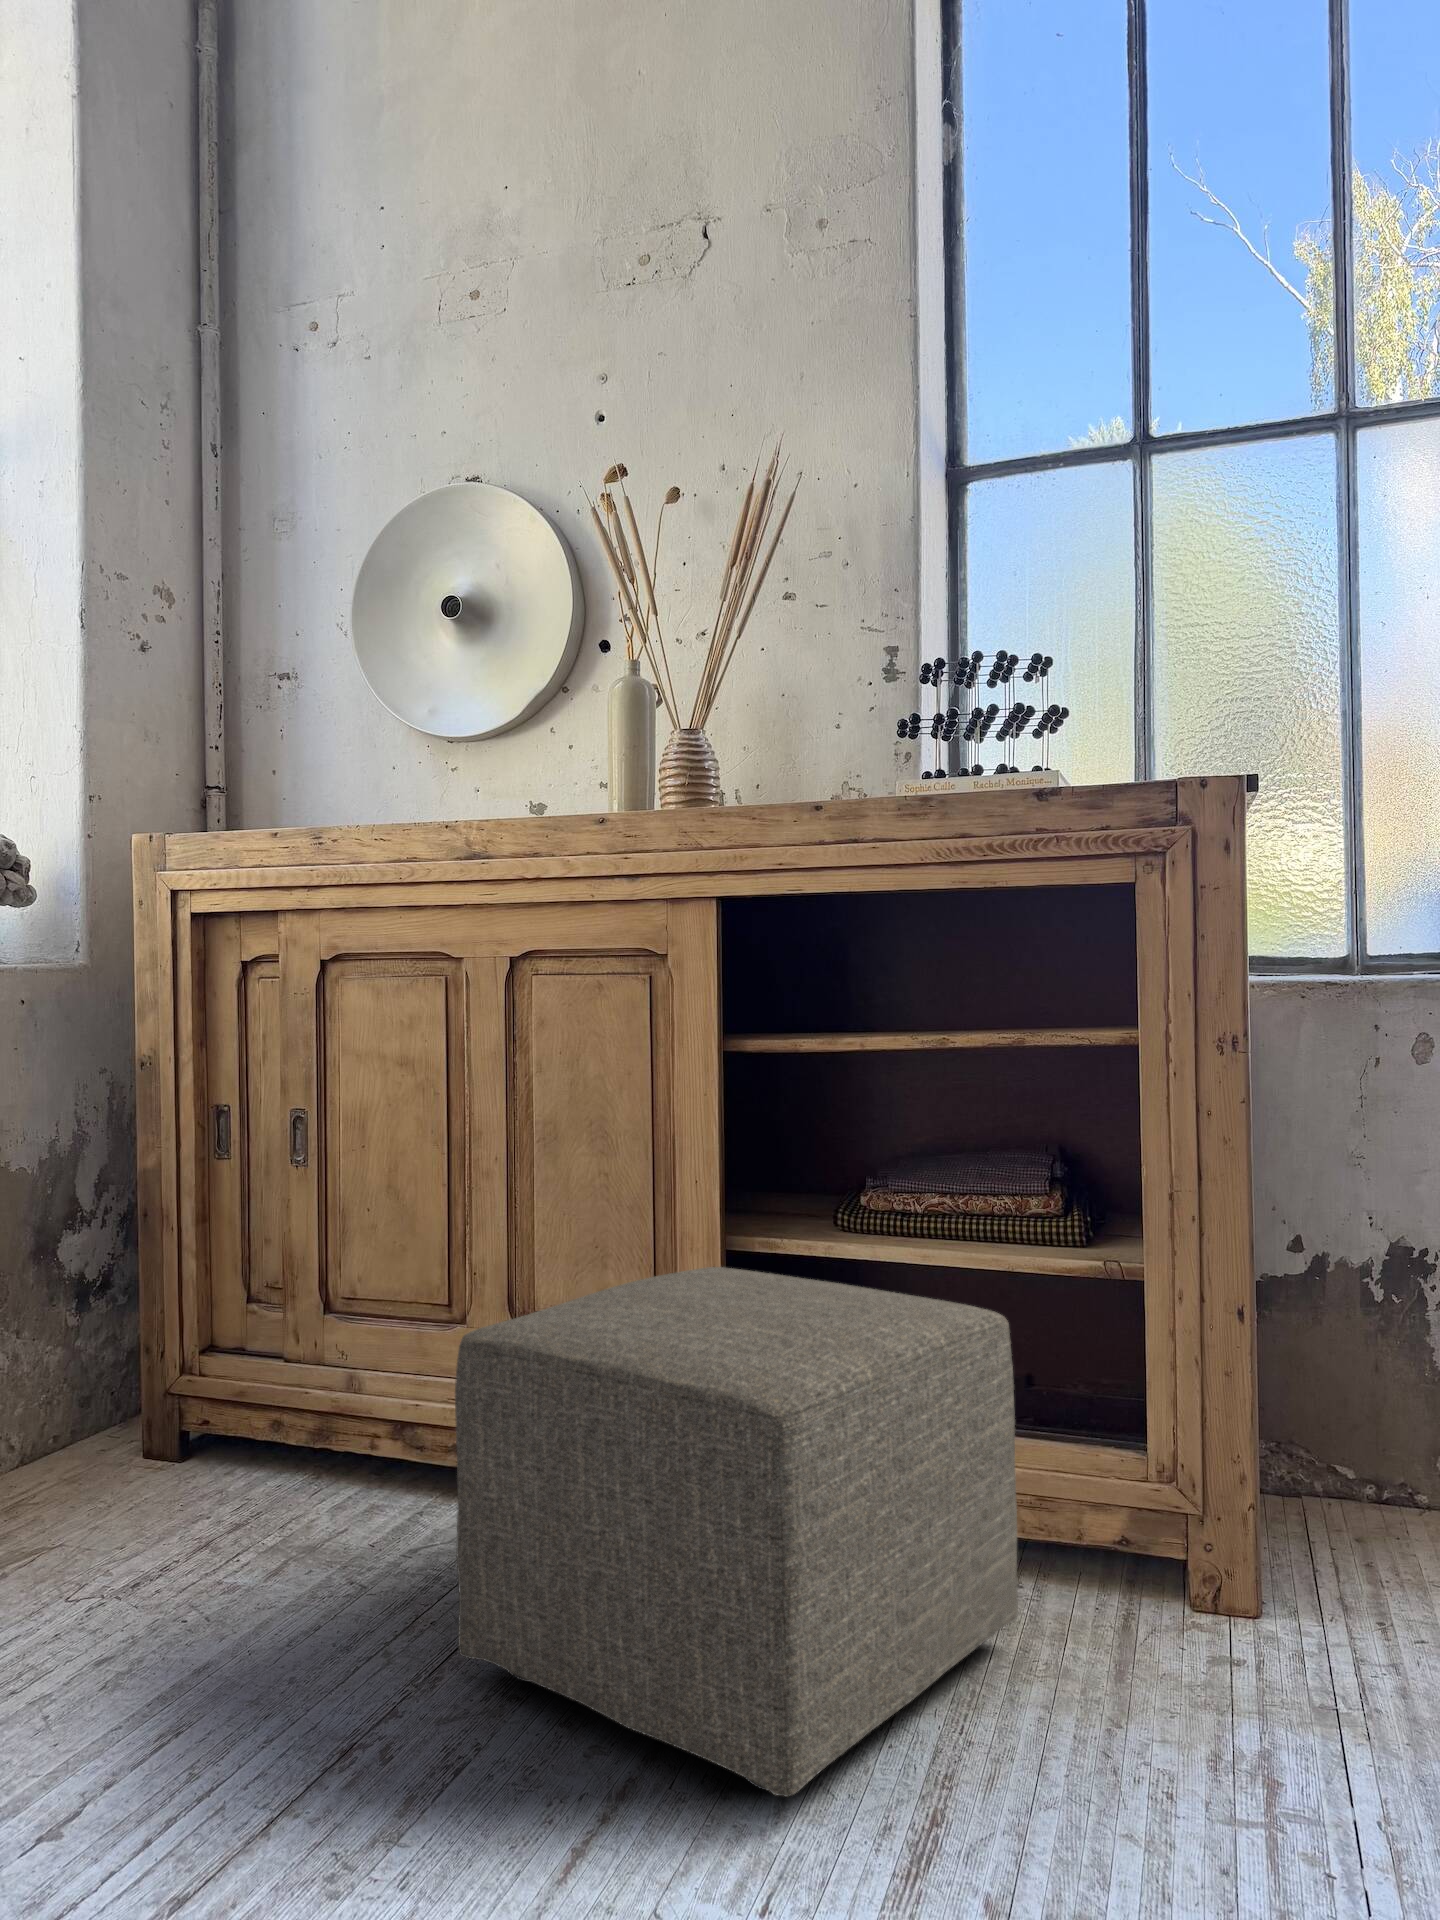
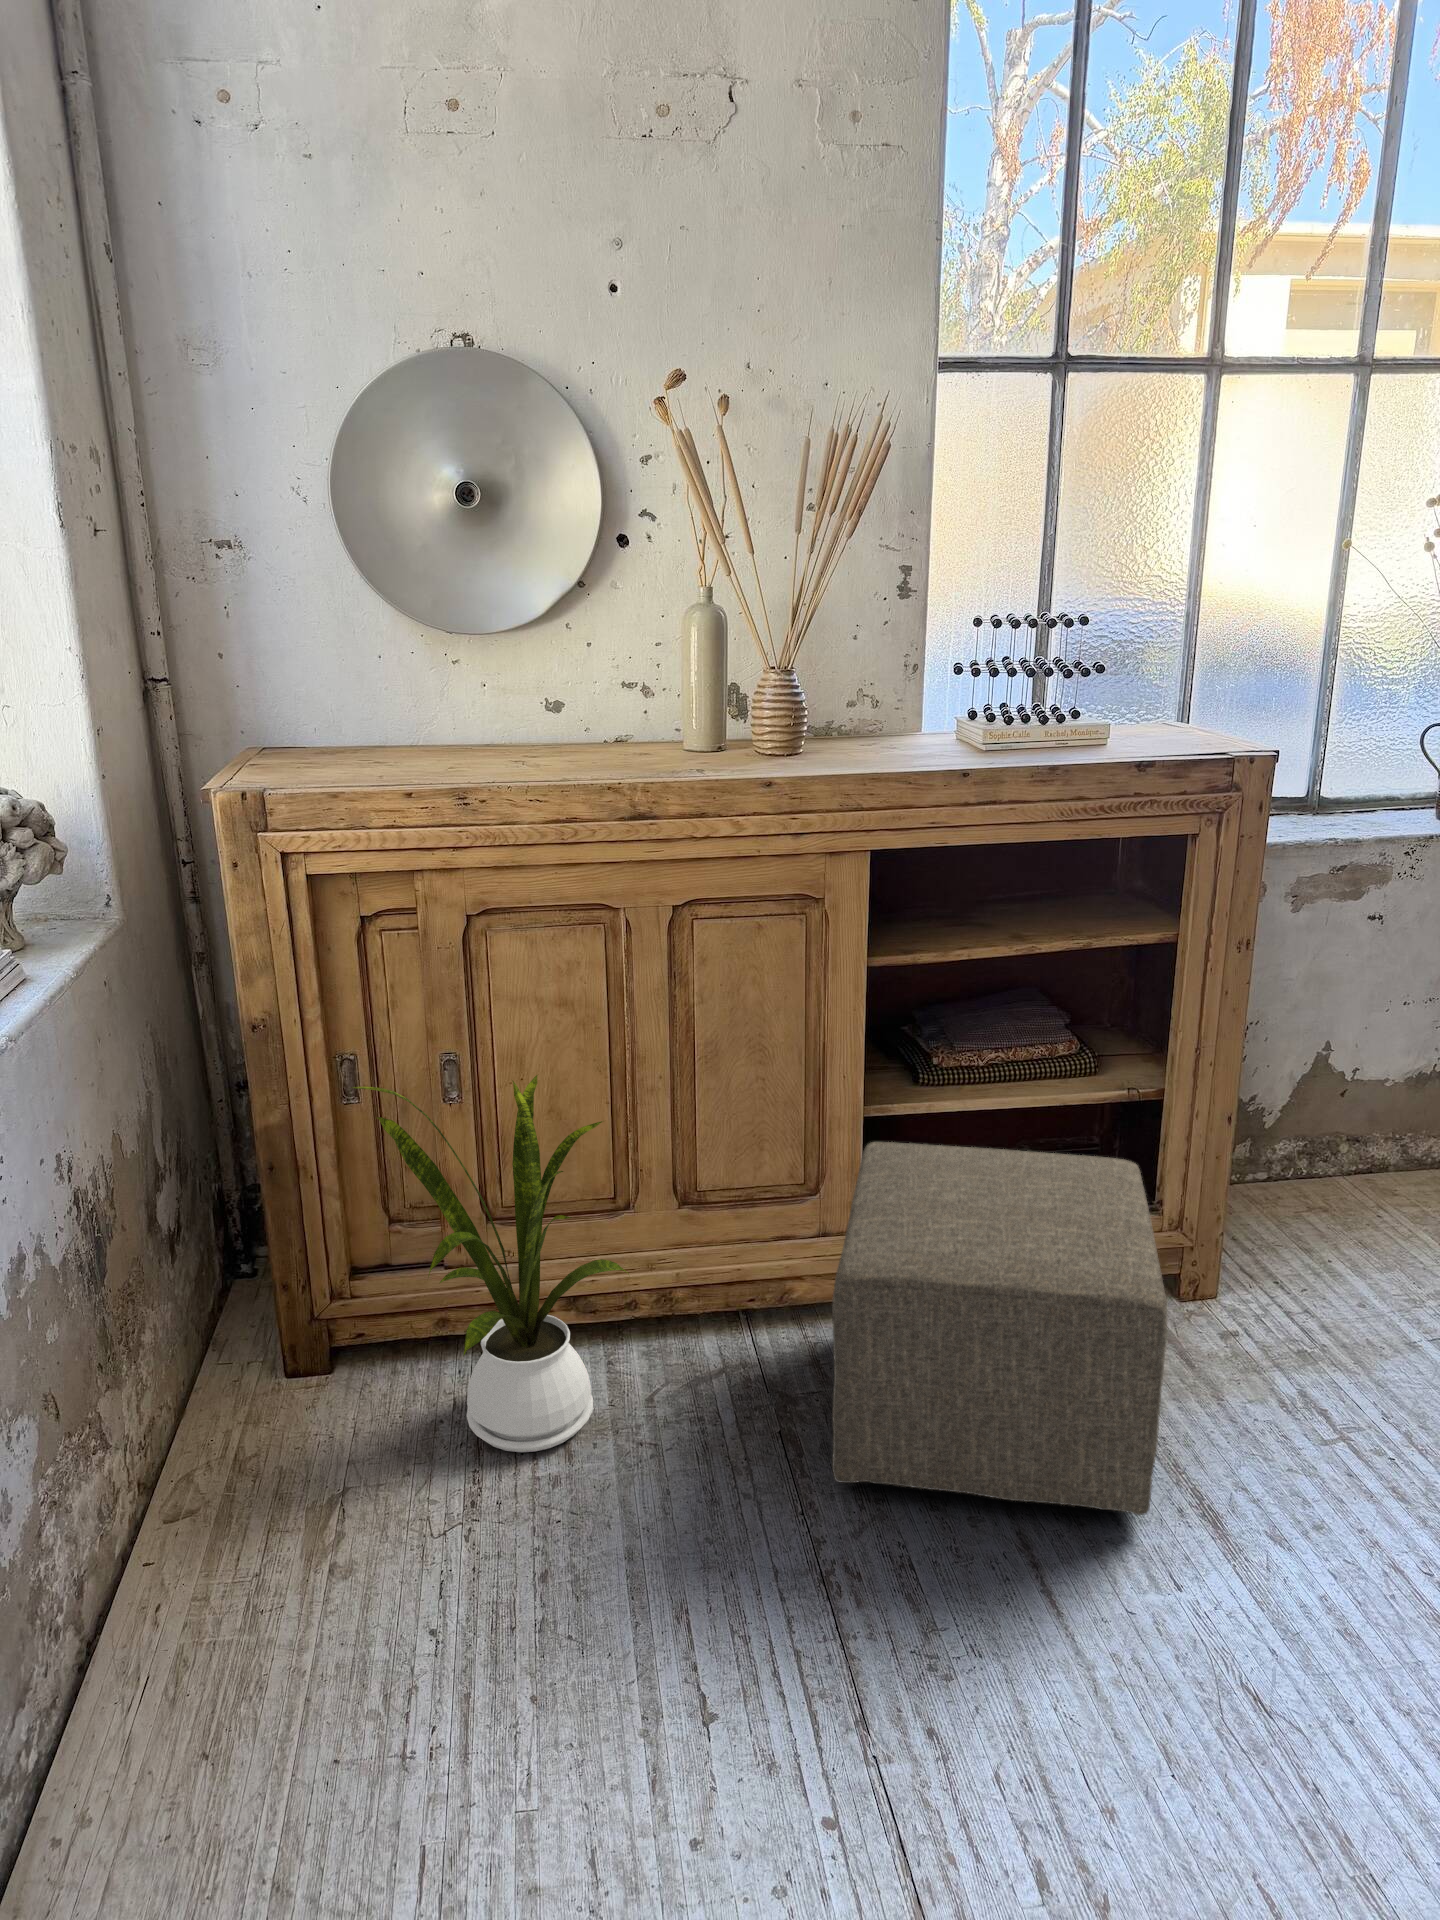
house plant: none [122,1089,411,1562] -> present [352,1075,626,1452]

